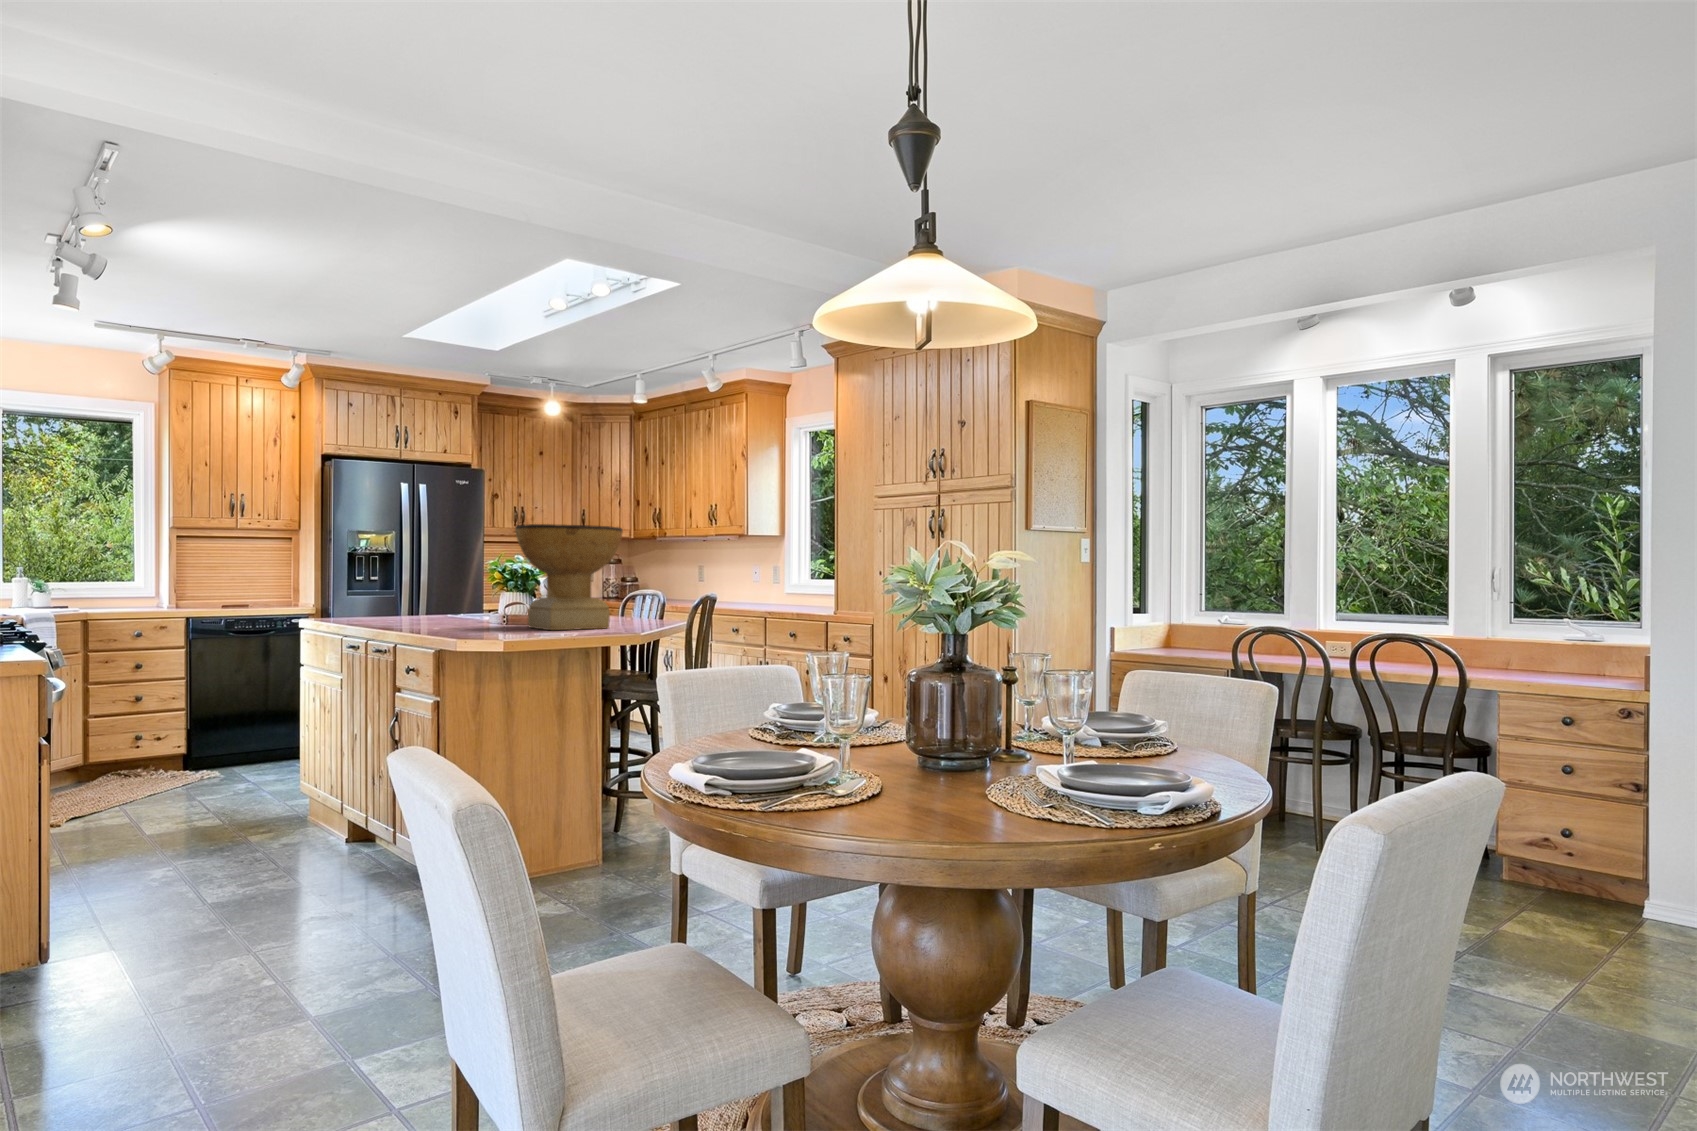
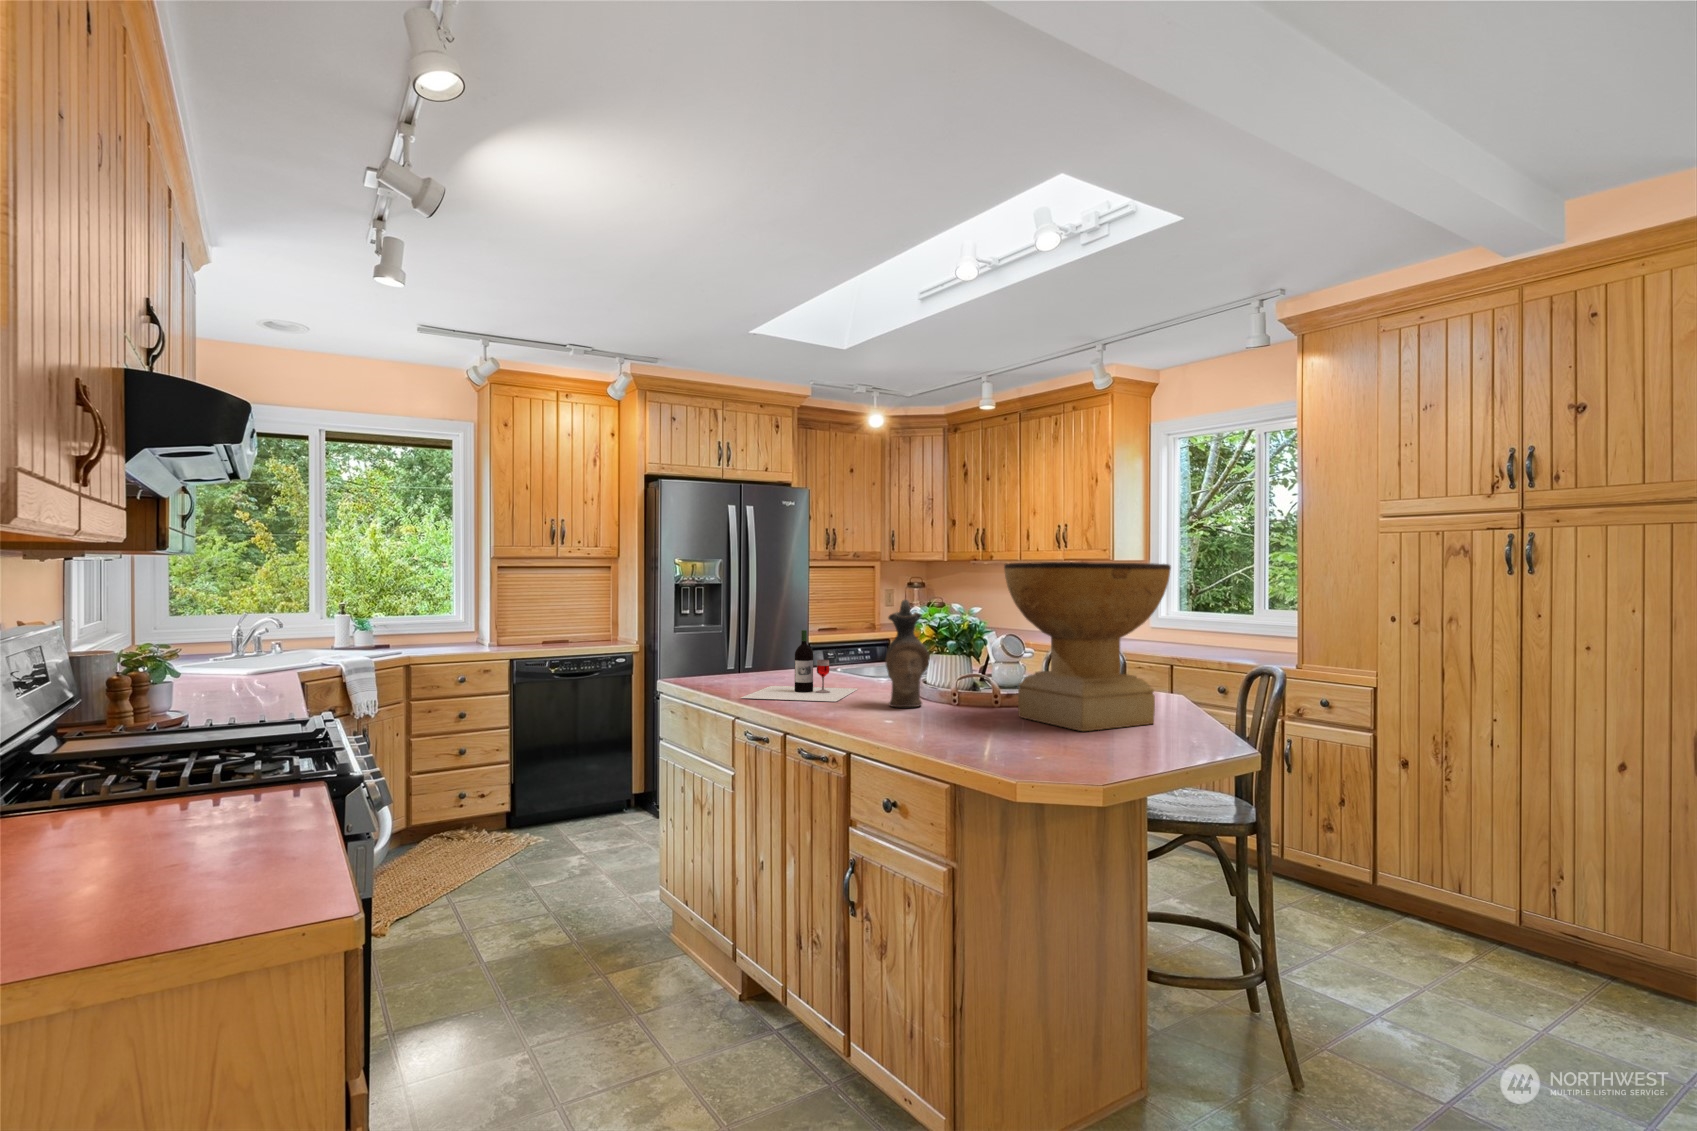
ceramic pitcher: none [448,552,479,625] -> present [886,600,930,707]
wine bottle: none [349,577,451,625] -> present [741,630,857,702]

